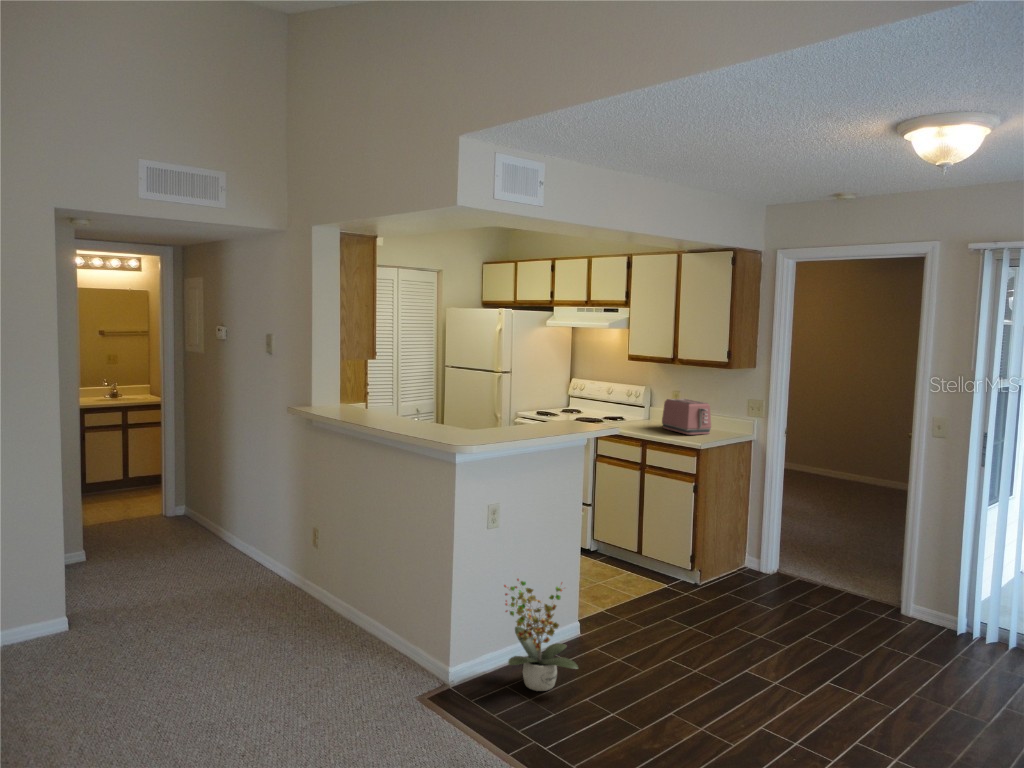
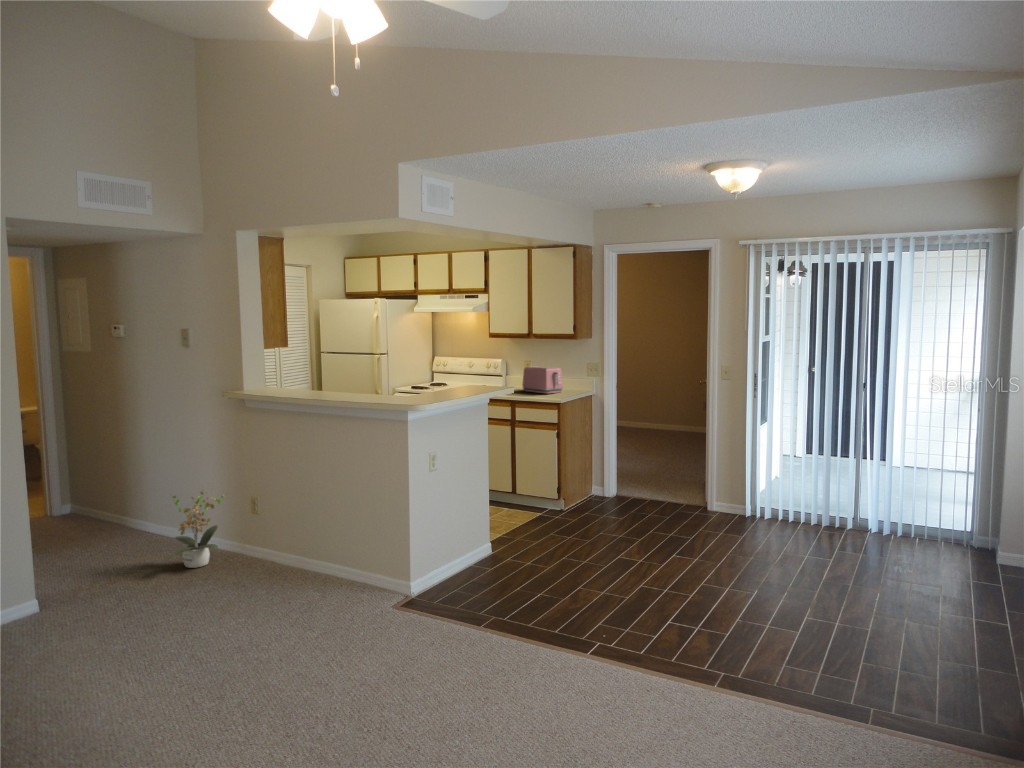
potted plant: present [504,579,578,691] -> present [171,491,225,568]

